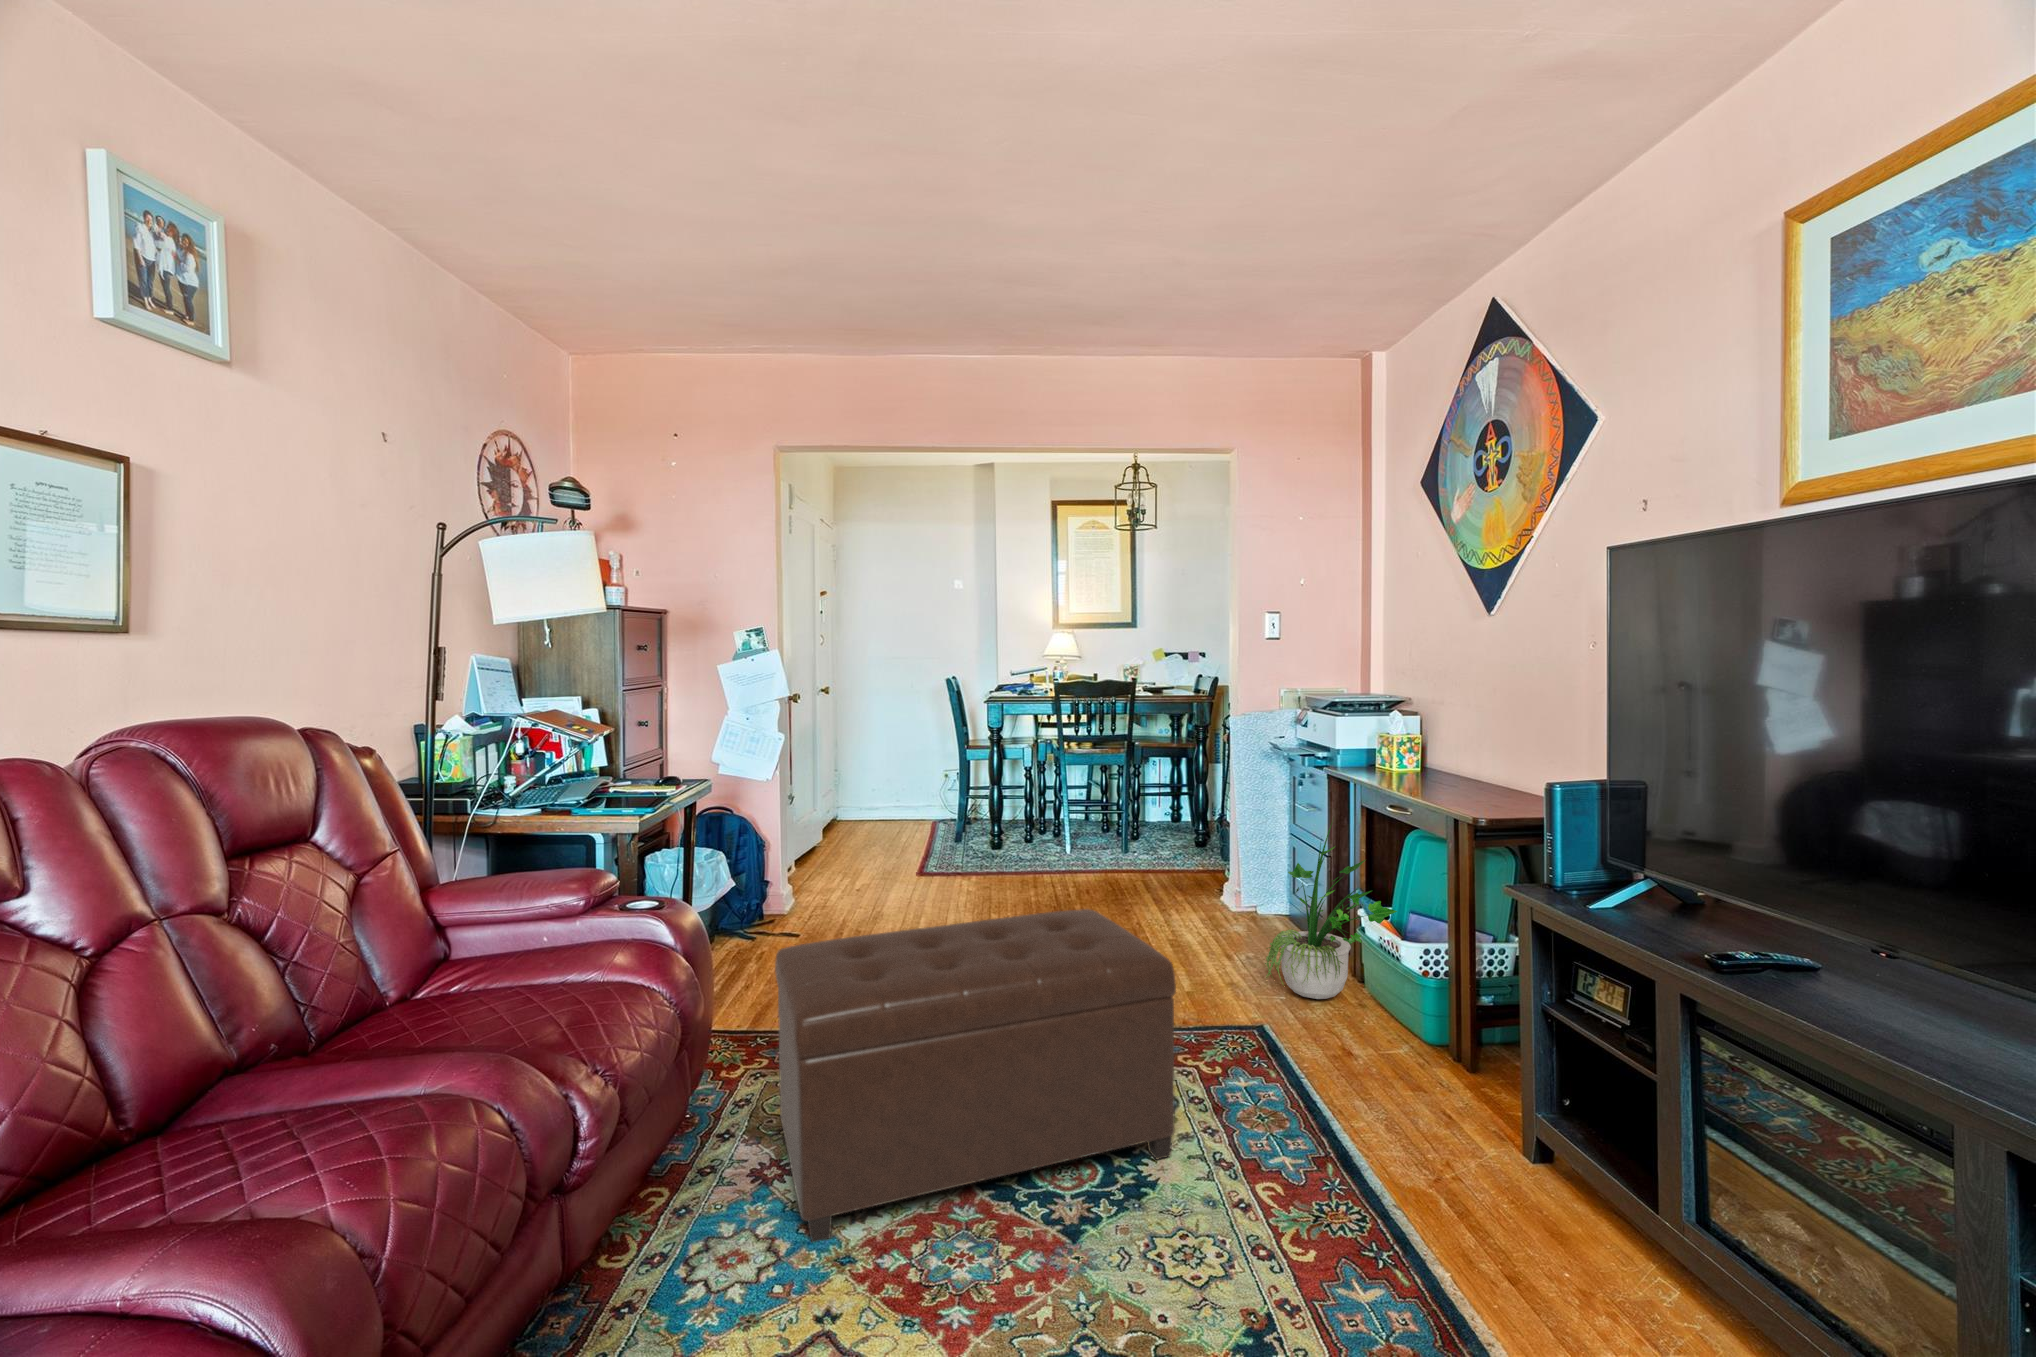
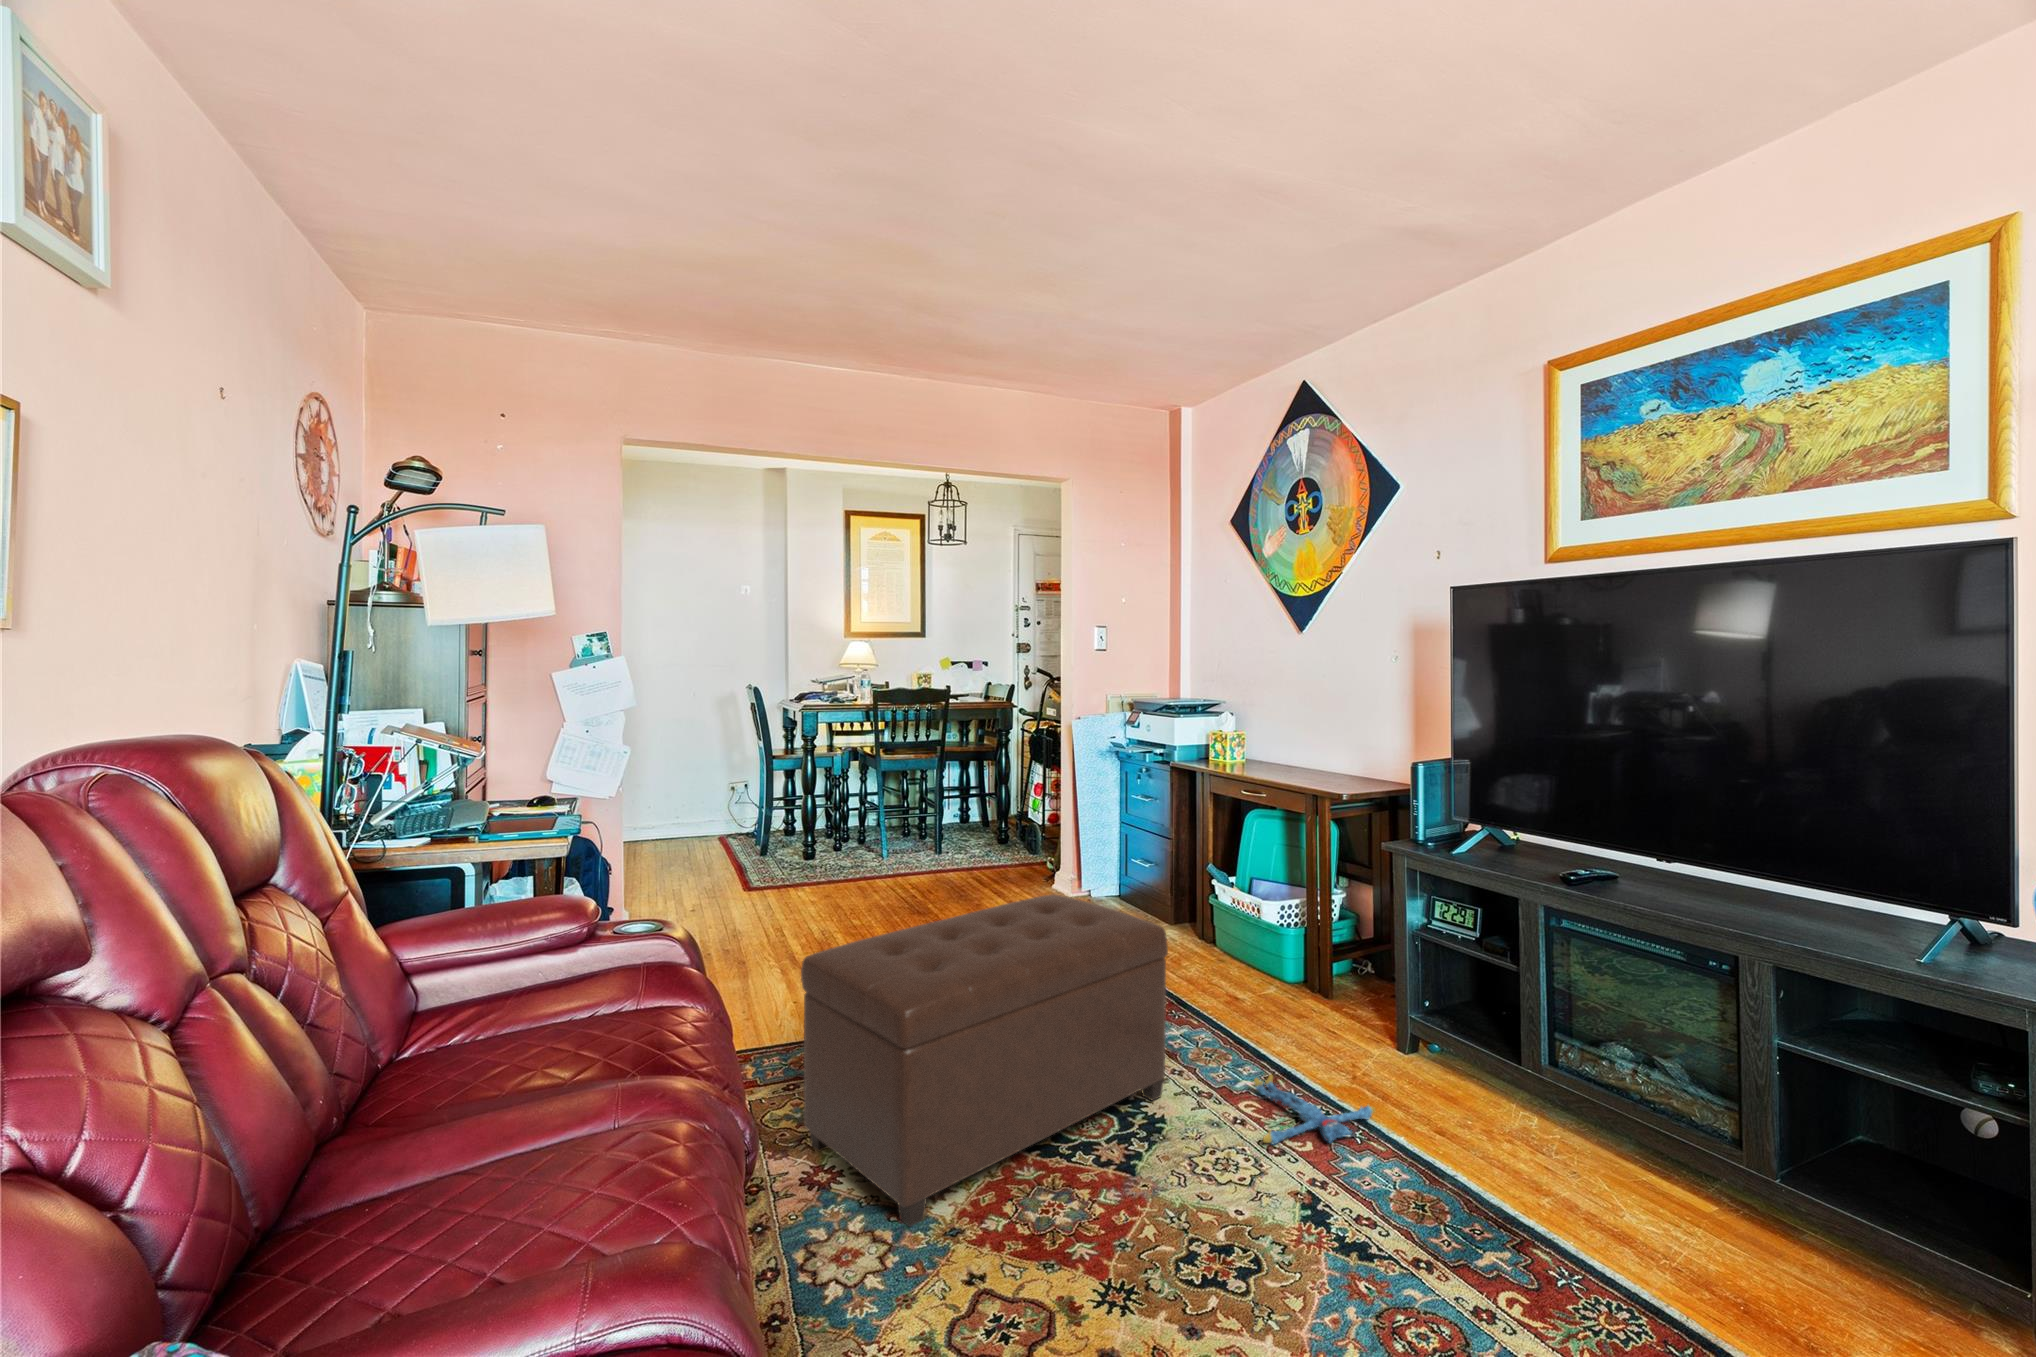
potted plant: present [1265,826,1397,999] -> none [1142,801,1257,960]
plush toy: none [1250,1156,1429,1261] -> present [1254,1075,1375,1145]

